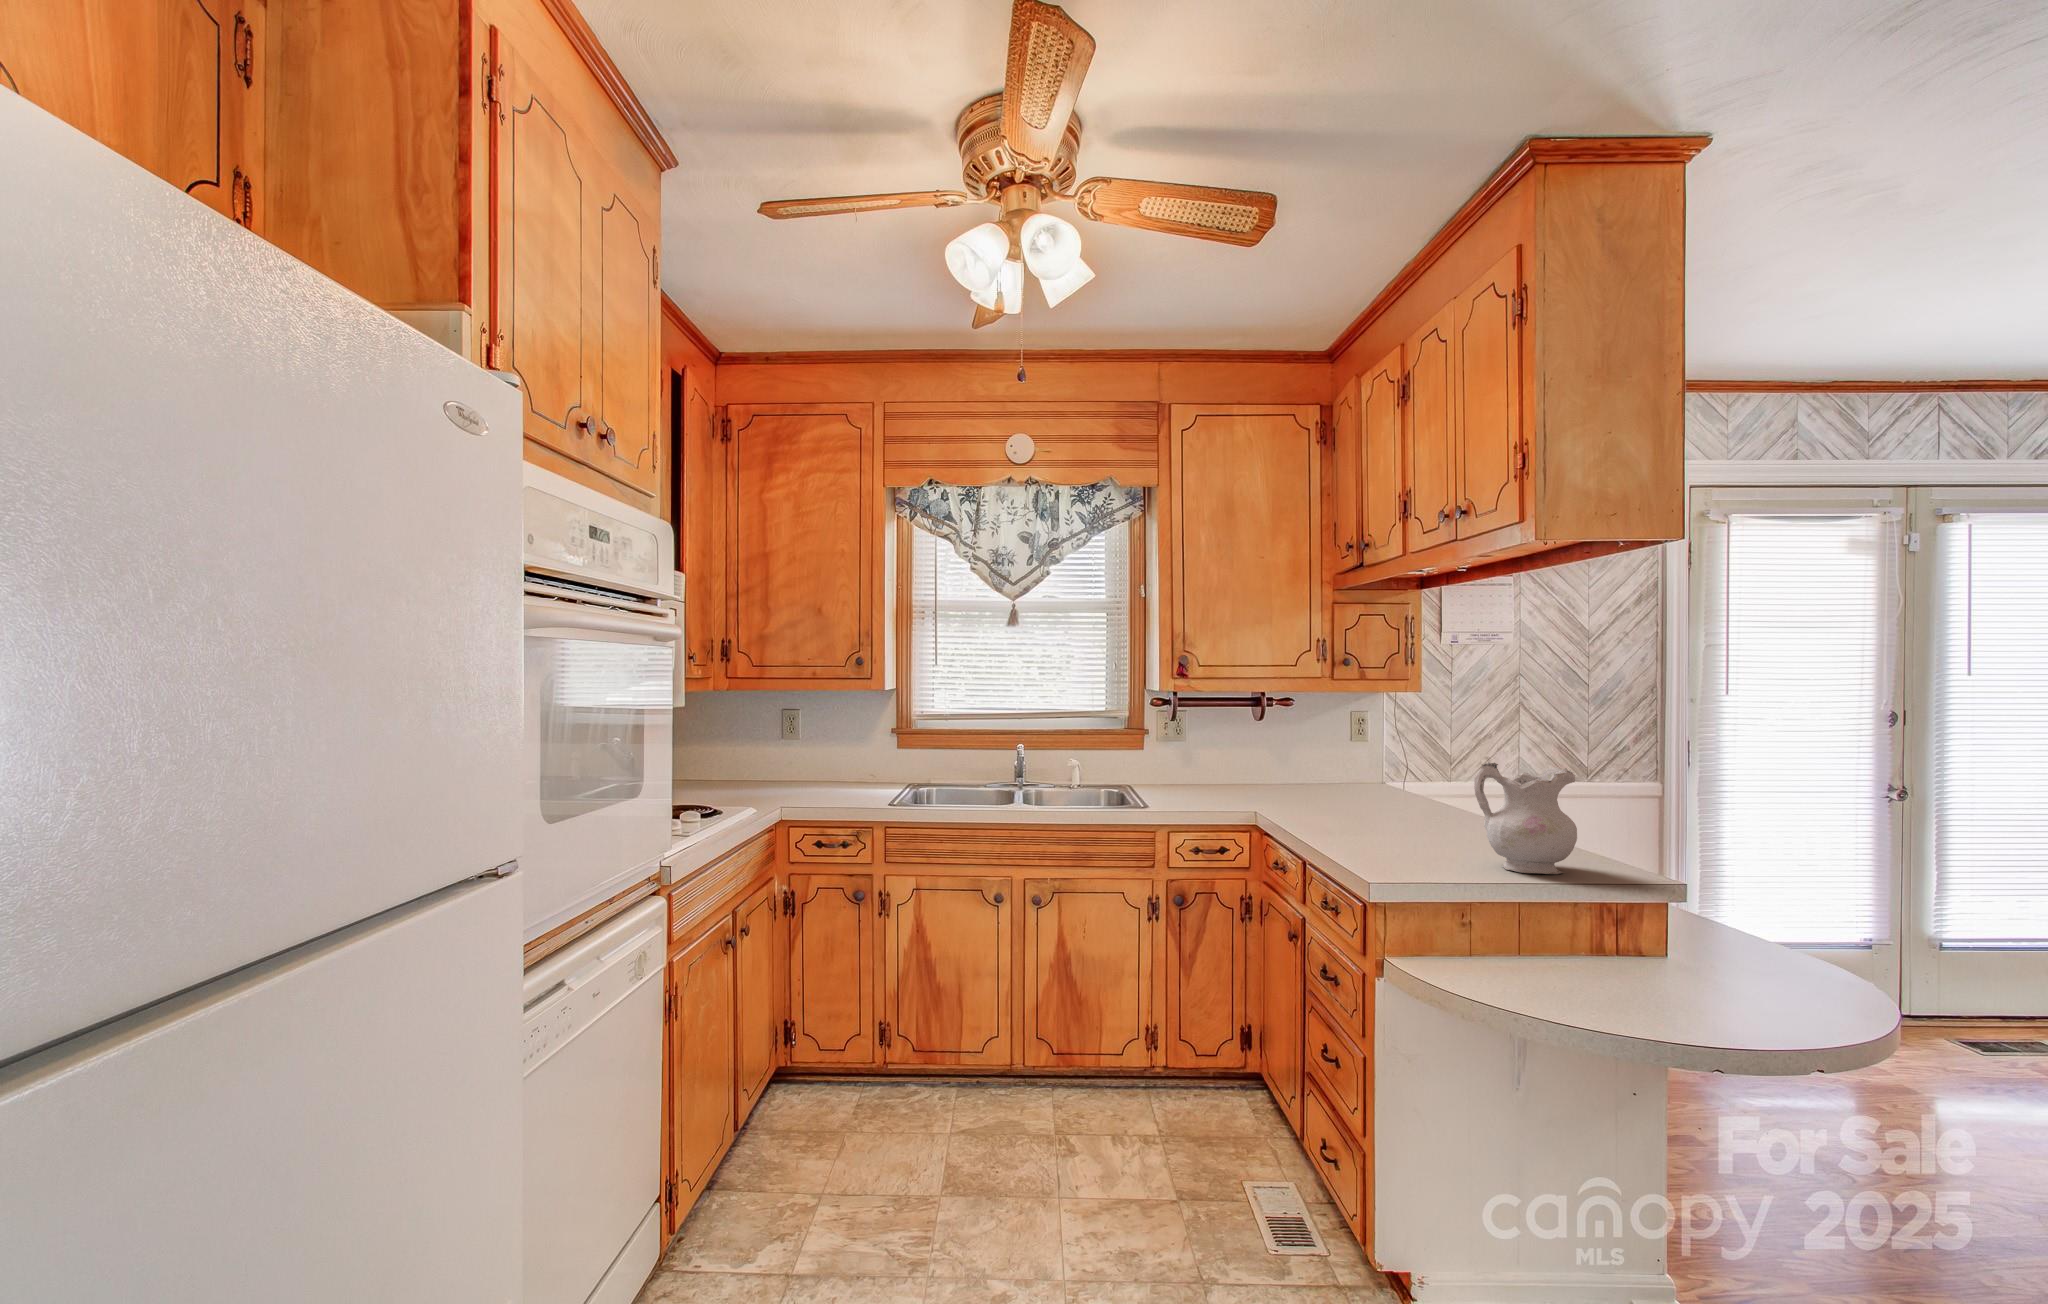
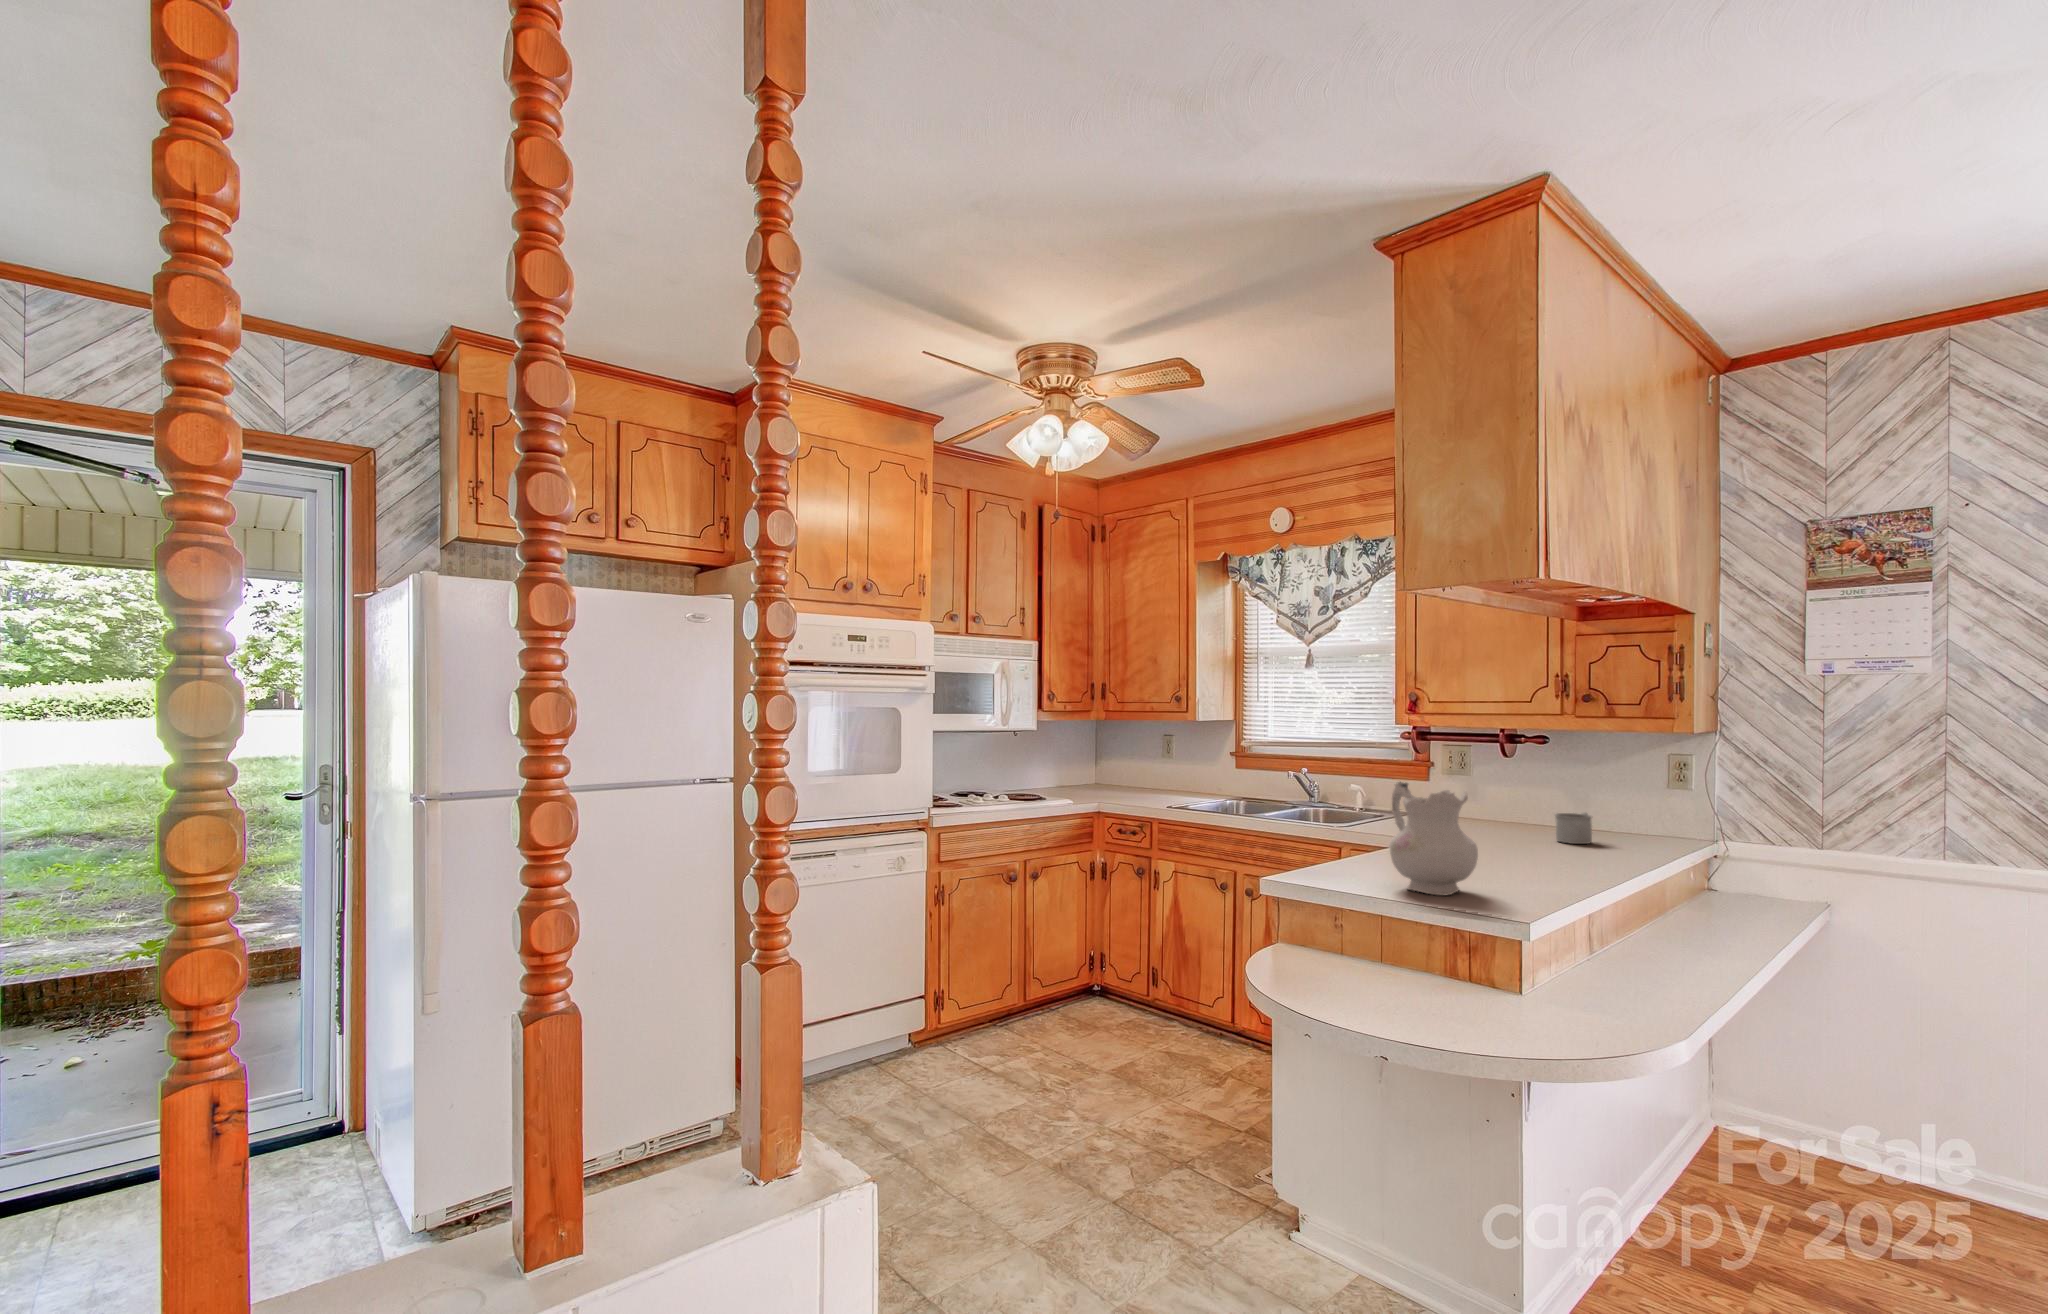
mug: none [1322,770,1355,800] -> present [1555,812,1592,844]

